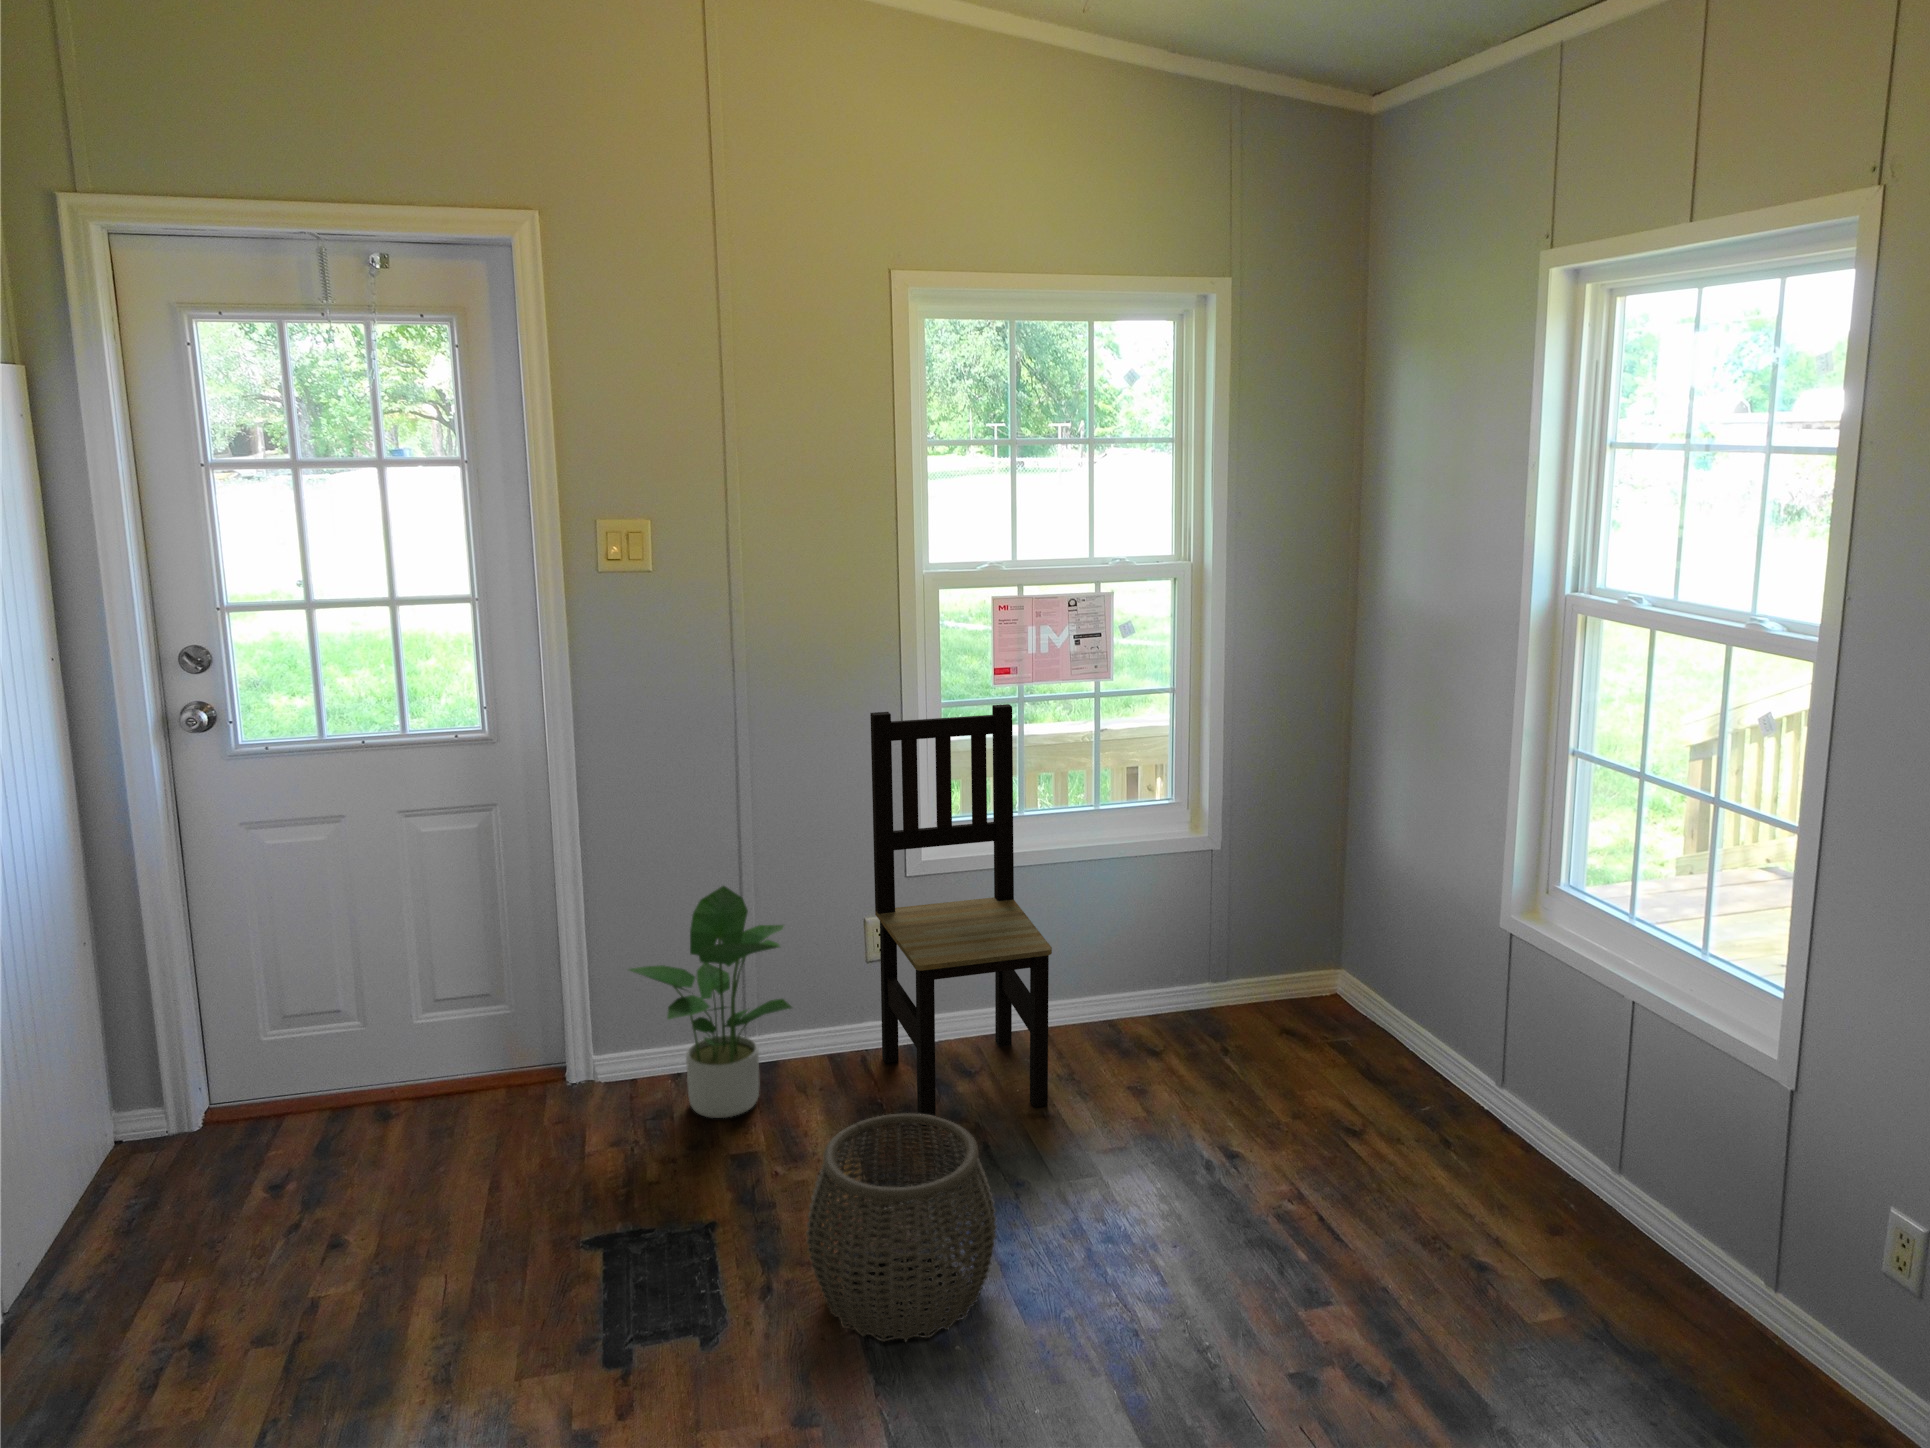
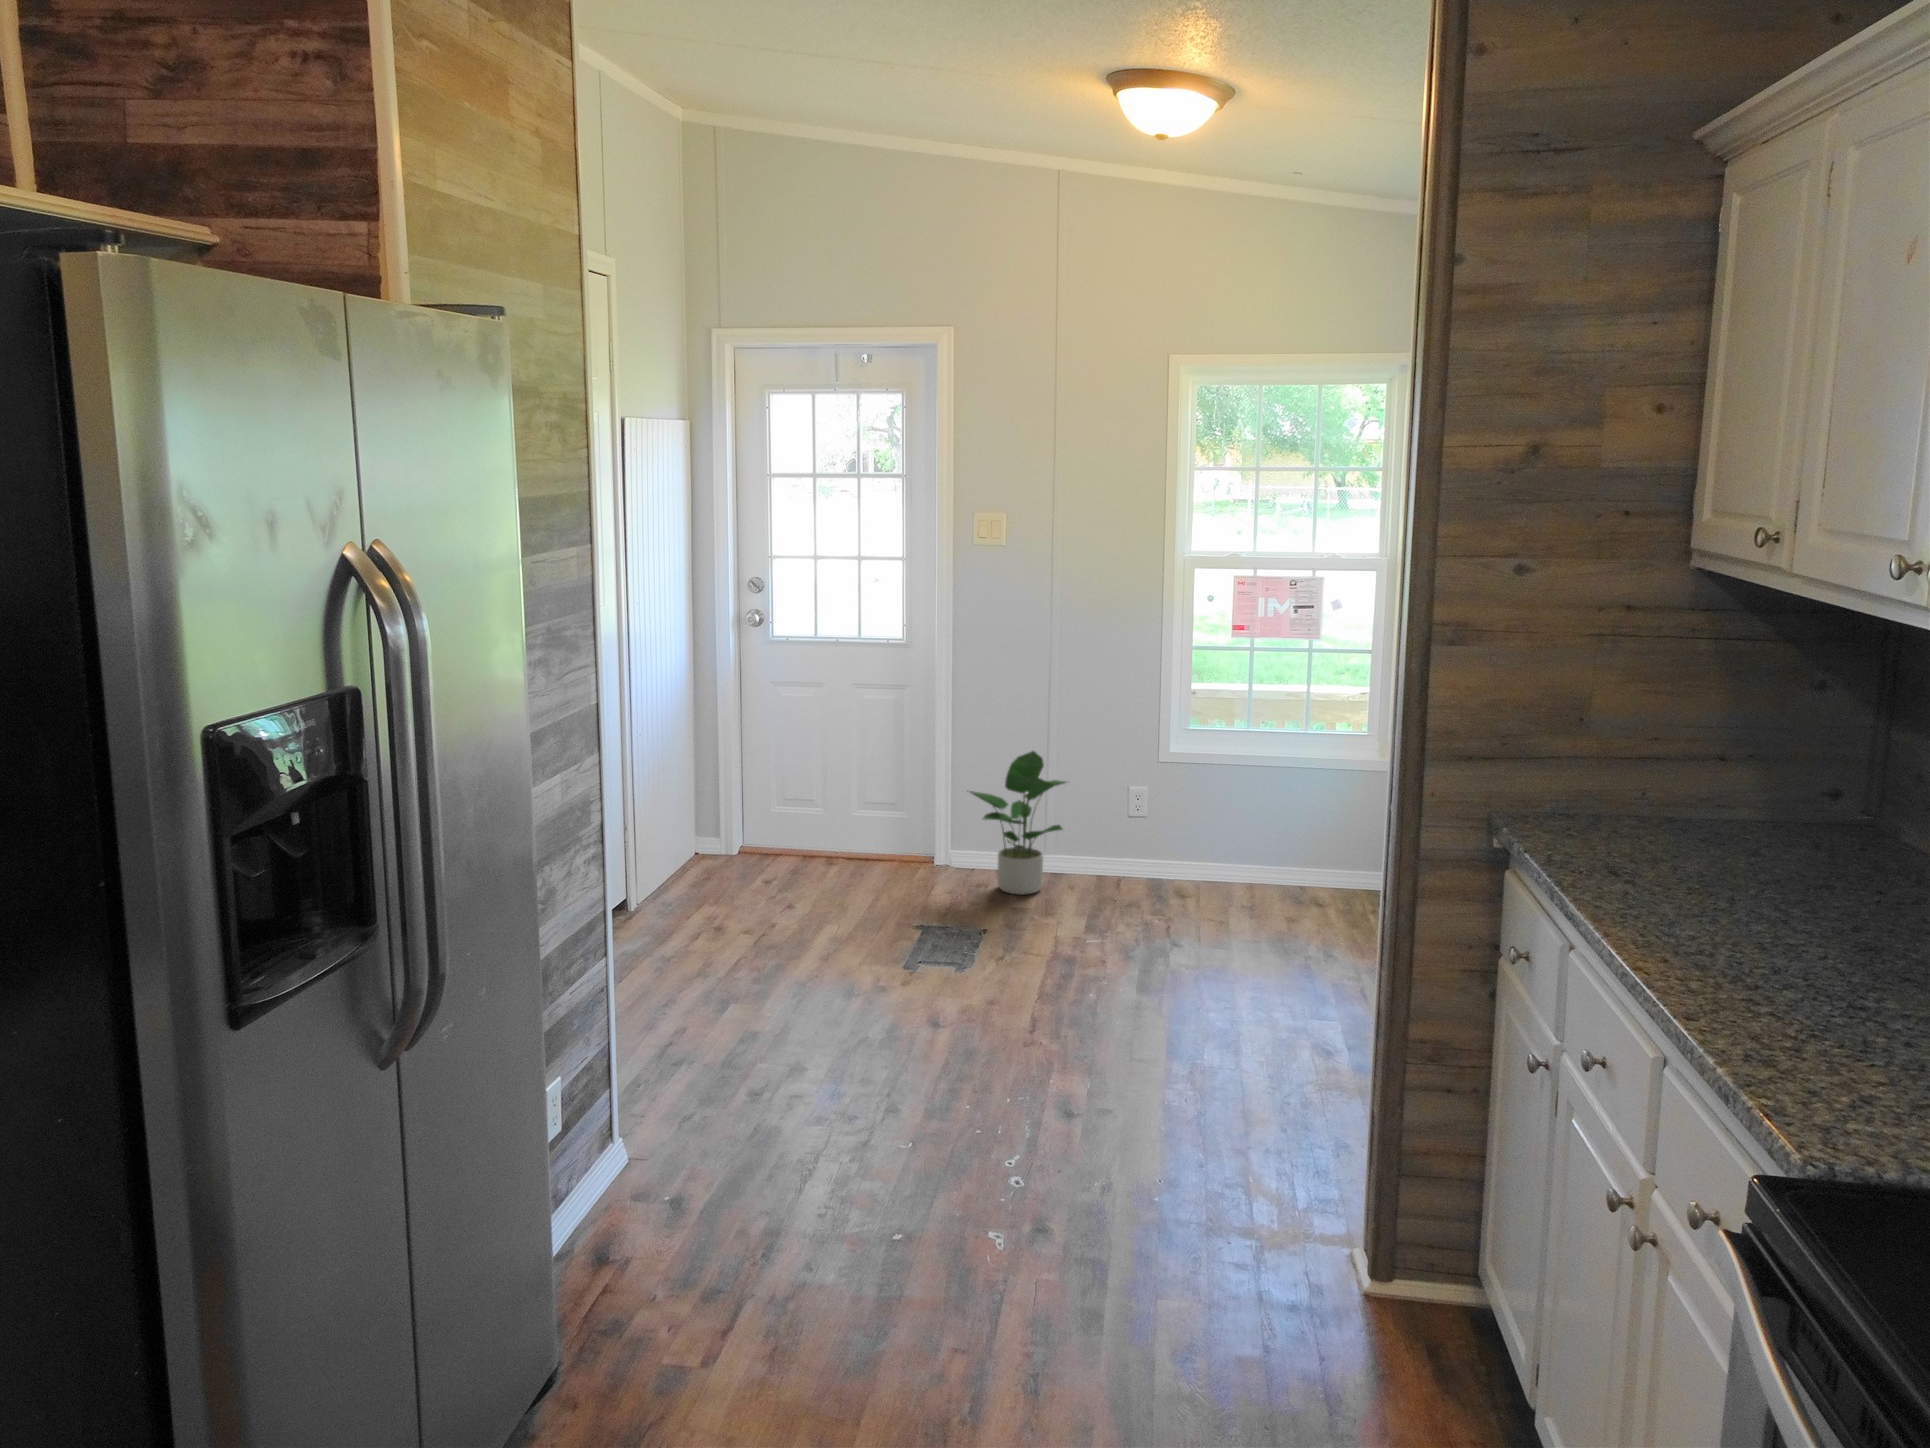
dining chair: present [870,704,1052,1125] -> none [1131,647,1236,921]
woven basket: present [806,1114,997,1342] -> none [1020,870,1134,990]

